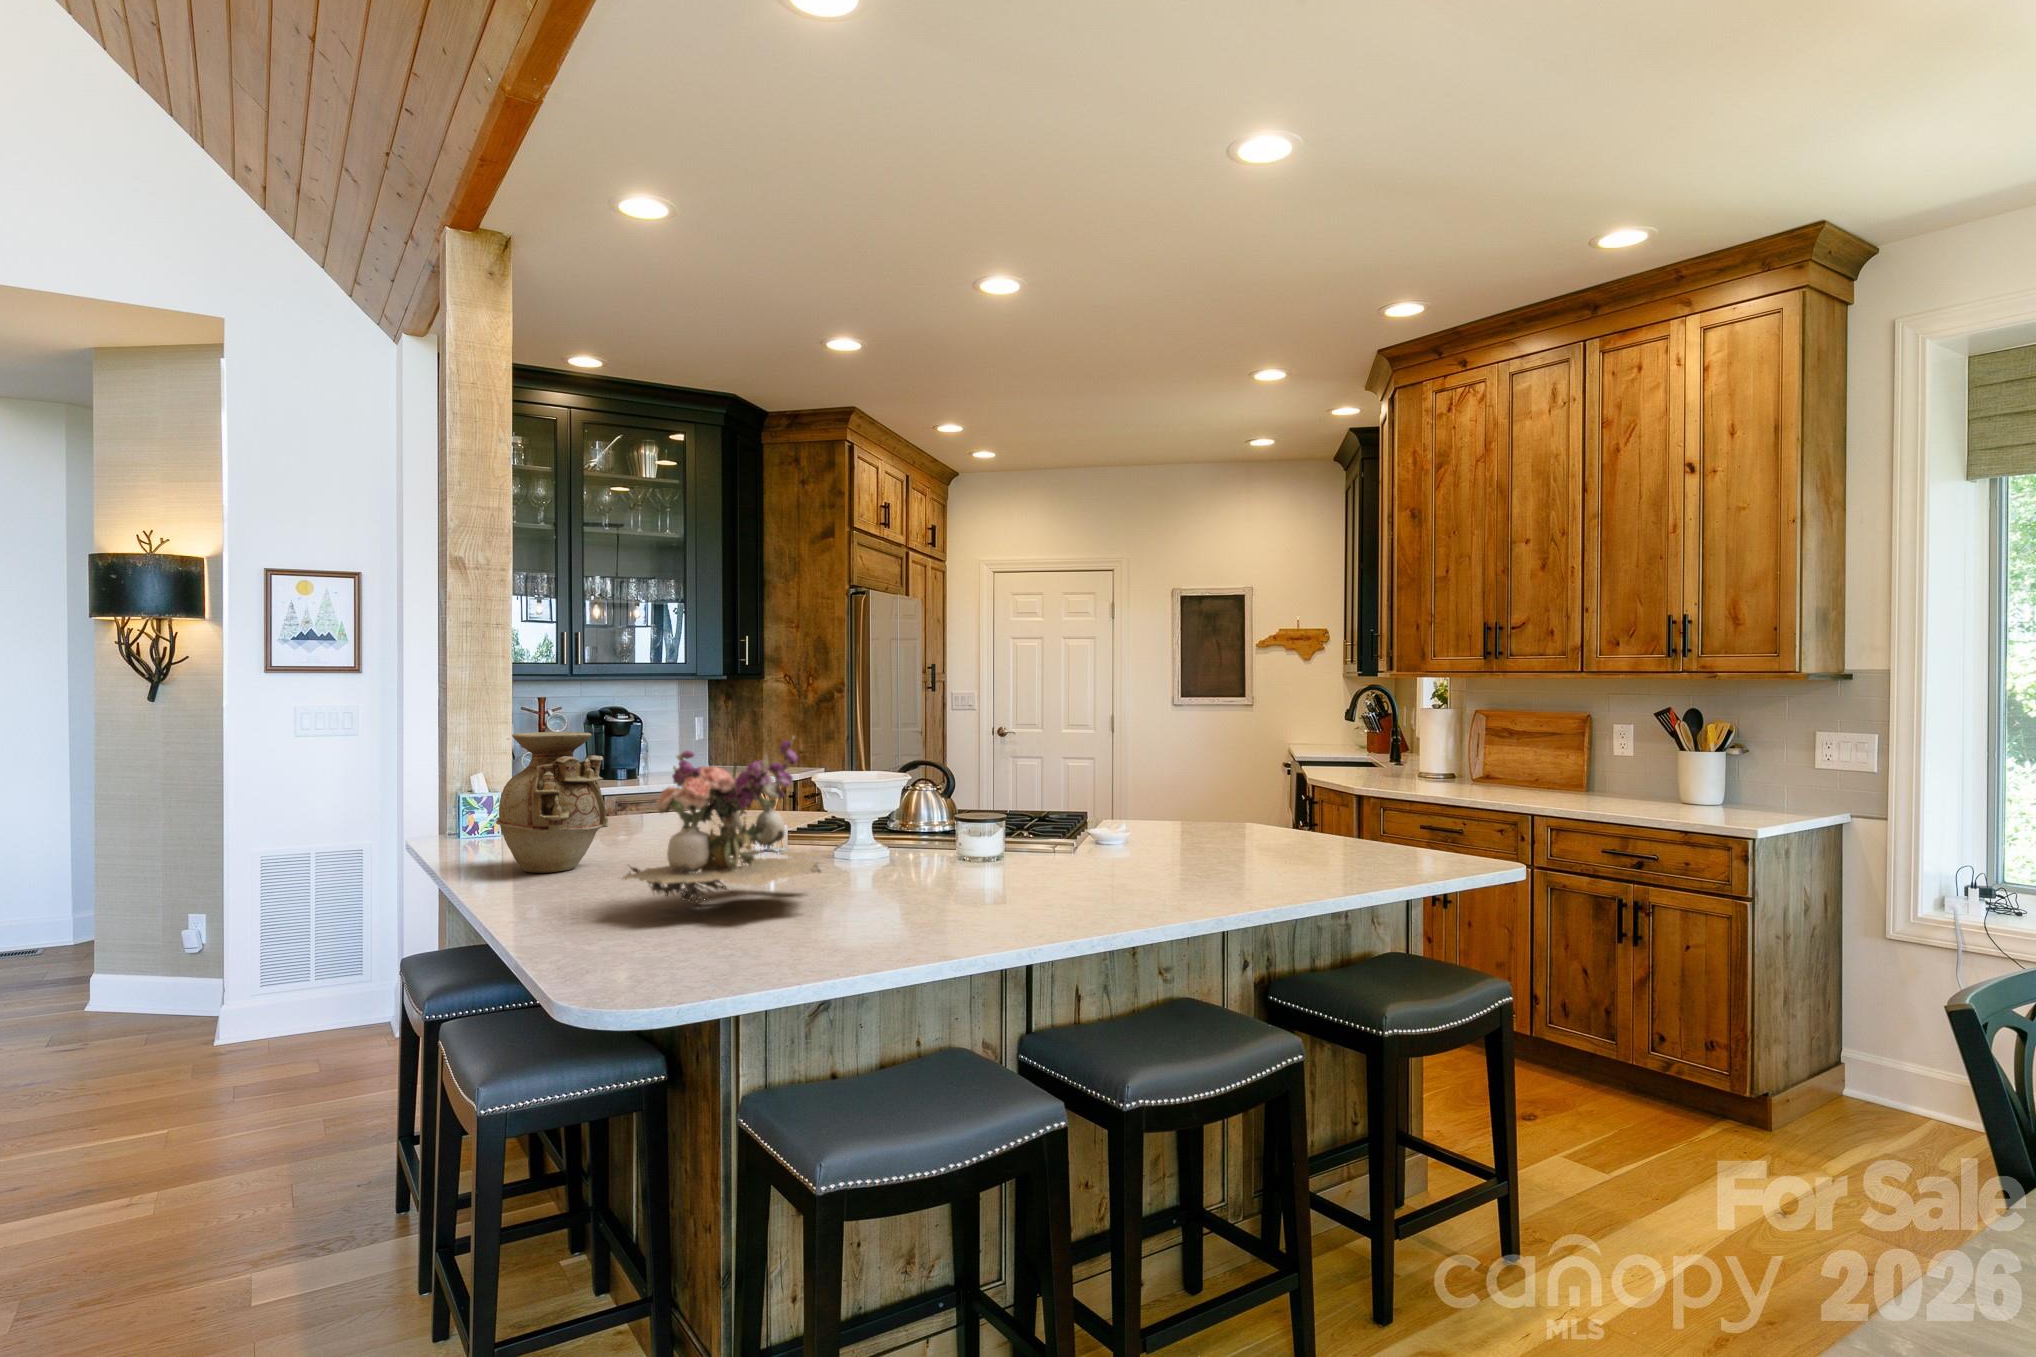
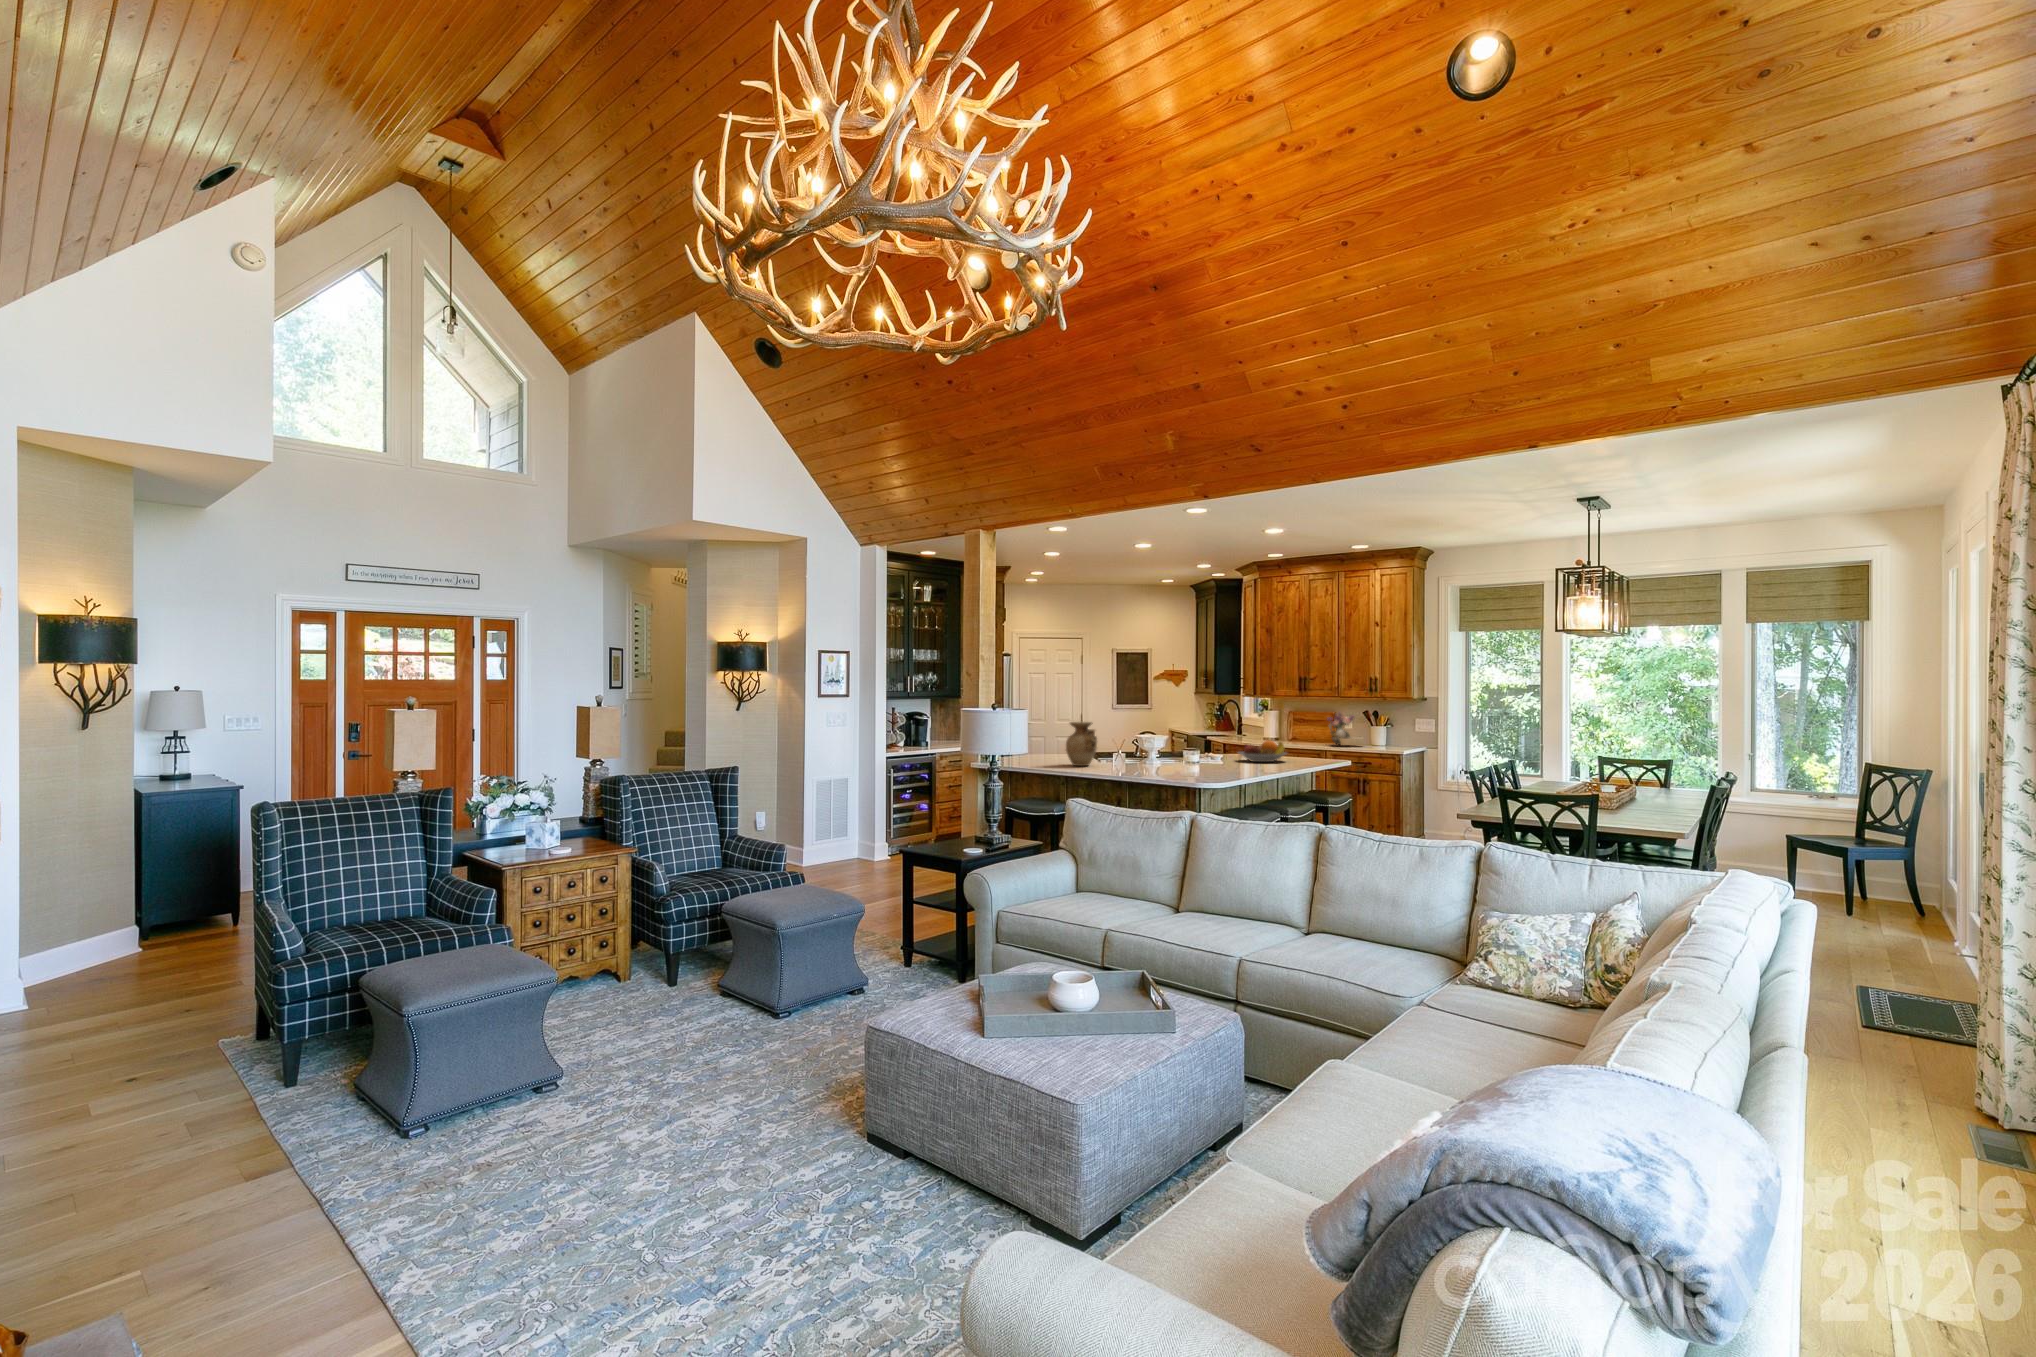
flower arrangement: present [622,736,824,905] -> present [1327,712,1362,745]
fruit bowl: none [1081,803,1247,879] -> present [1239,740,1286,762]

